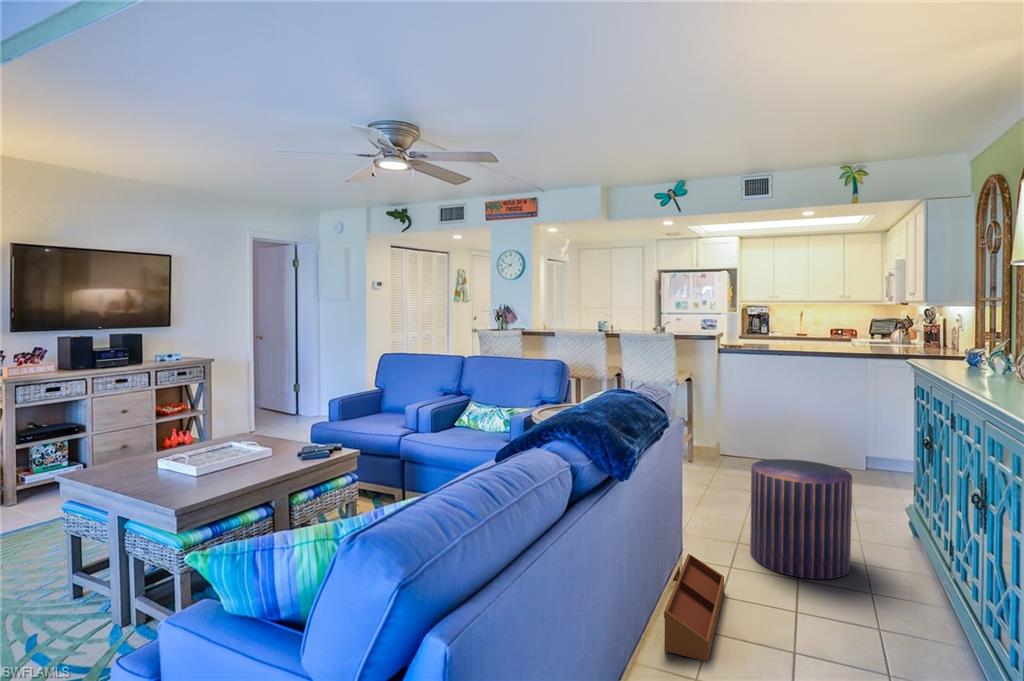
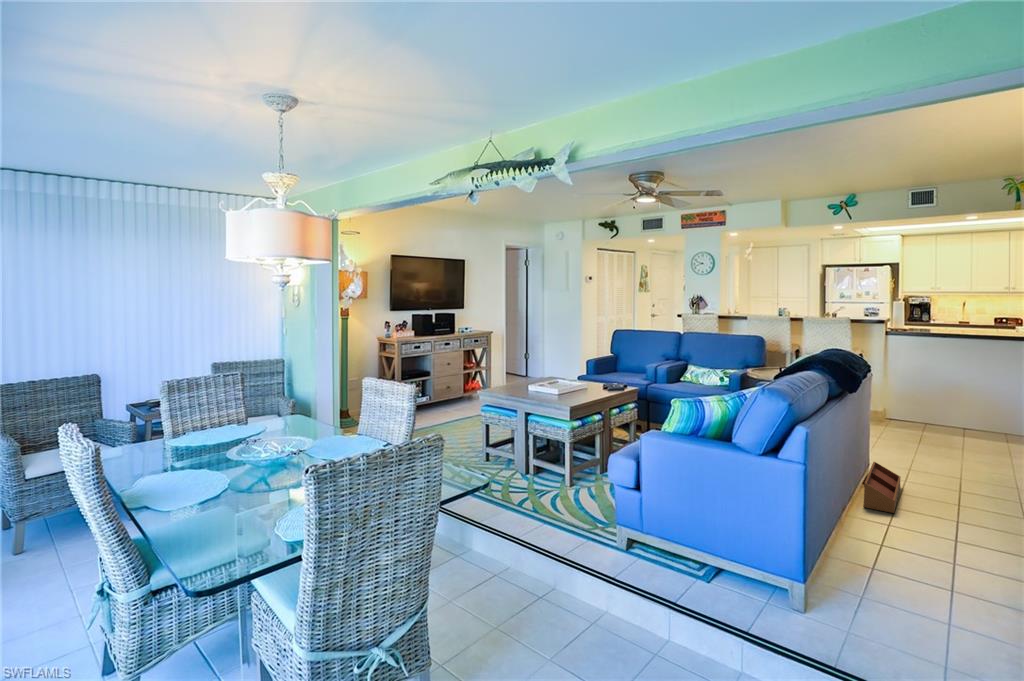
pouf: present [750,459,852,579] -> none [918,408,1003,487]

